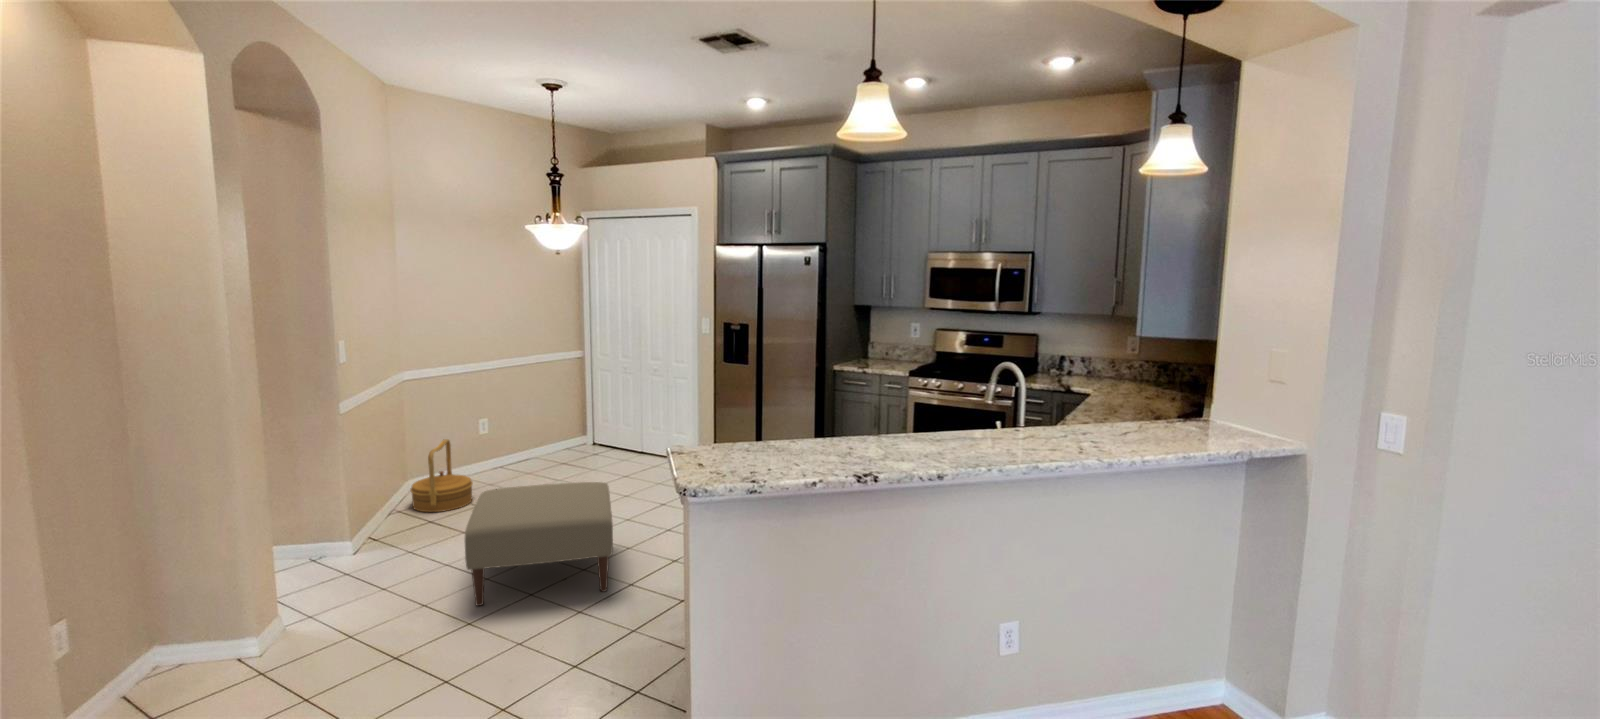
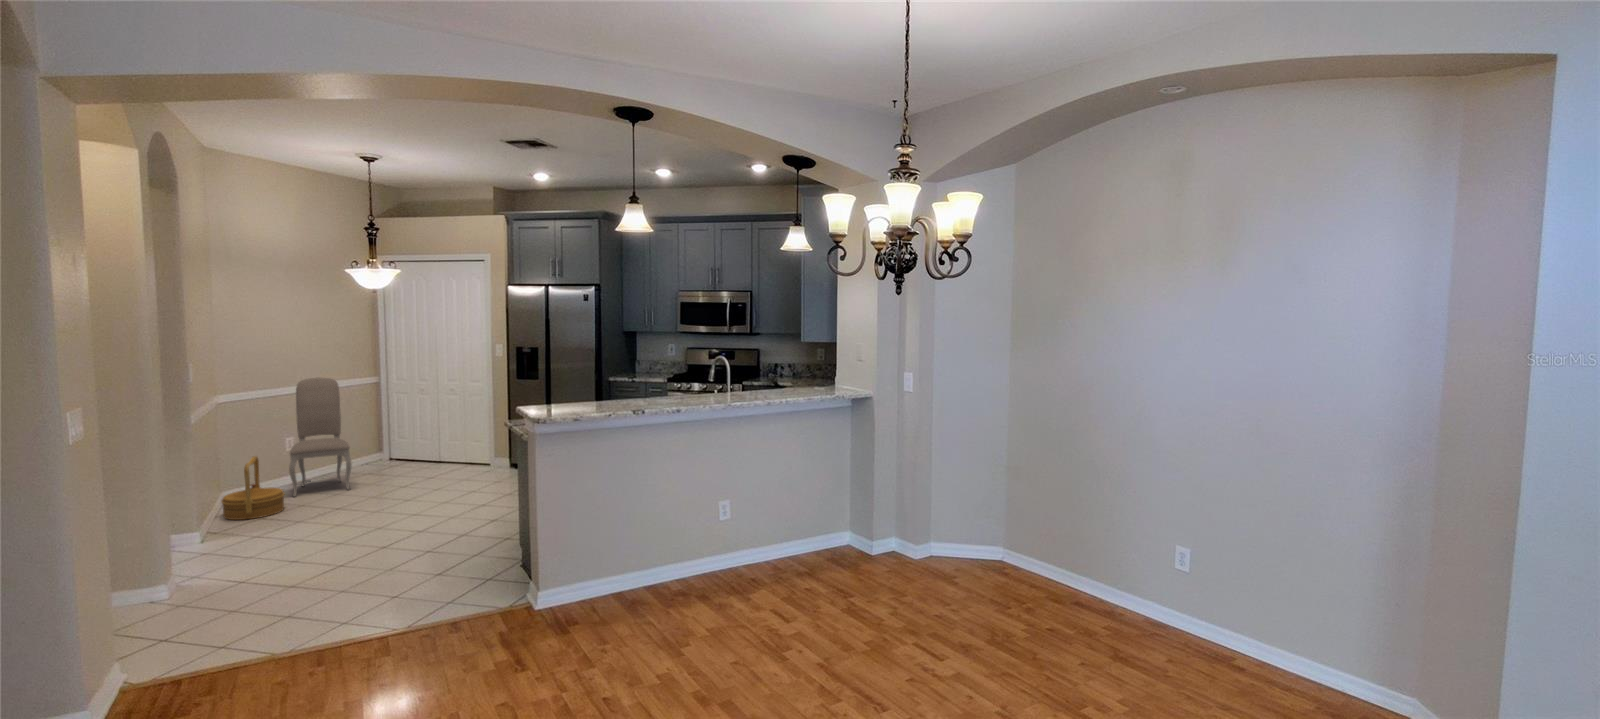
dining chair: none [483,350,545,485] -> present [289,378,352,497]
ottoman: present [465,482,613,606] -> none [316,472,443,567]

